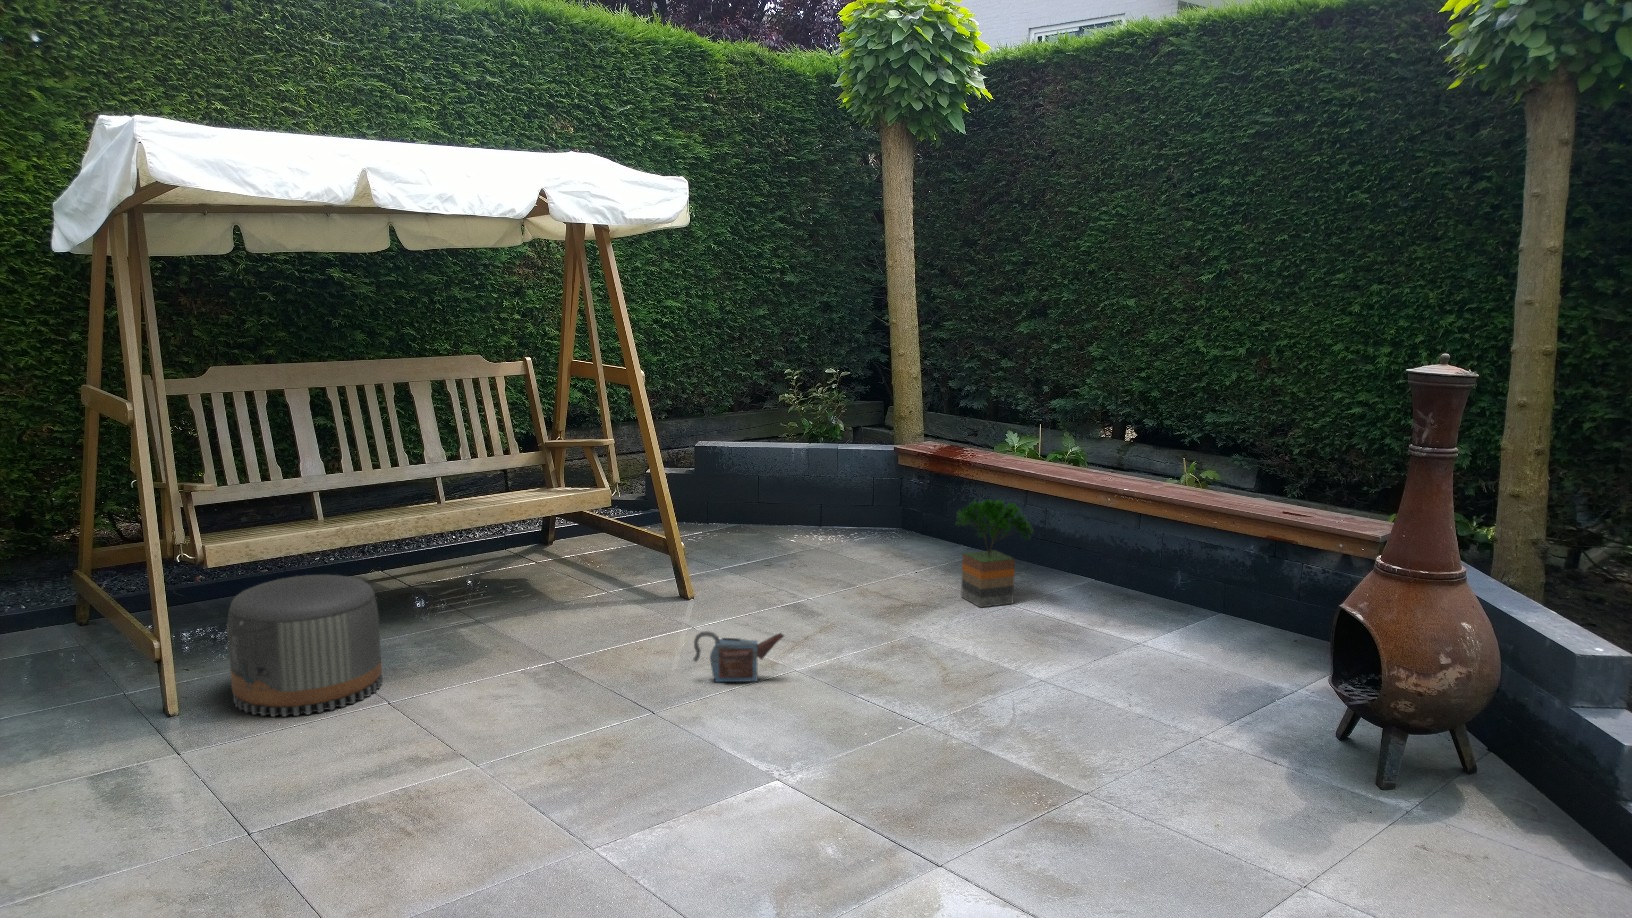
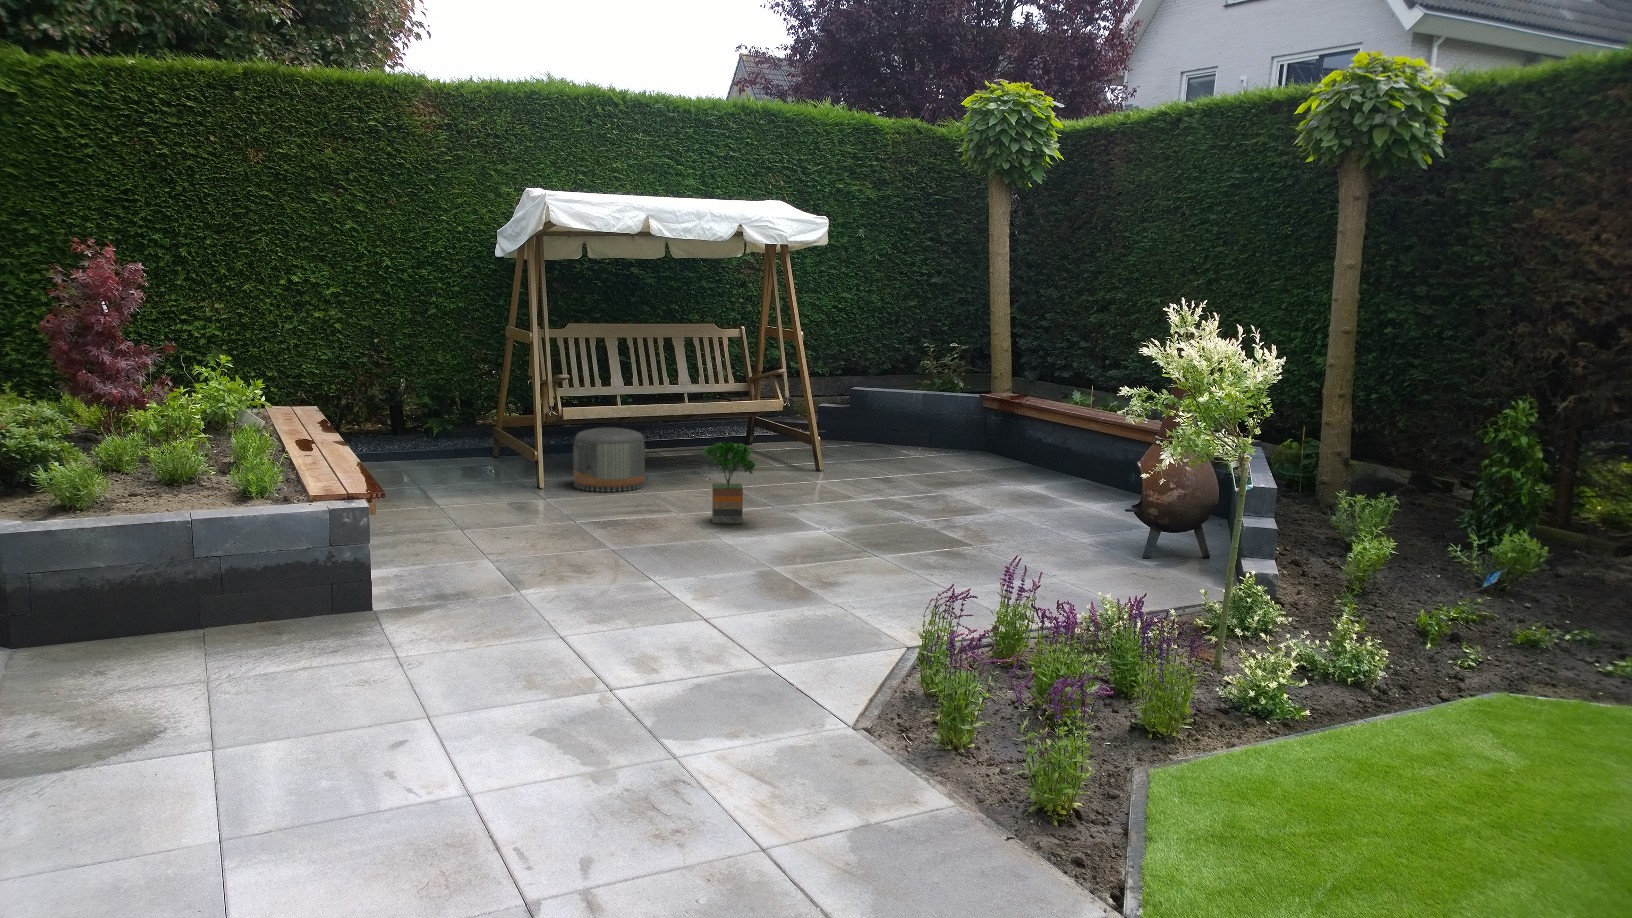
potted tree: present [957,499,1033,607] -> present [704,442,756,523]
watering can: present [693,631,784,682] -> none [803,470,854,500]

